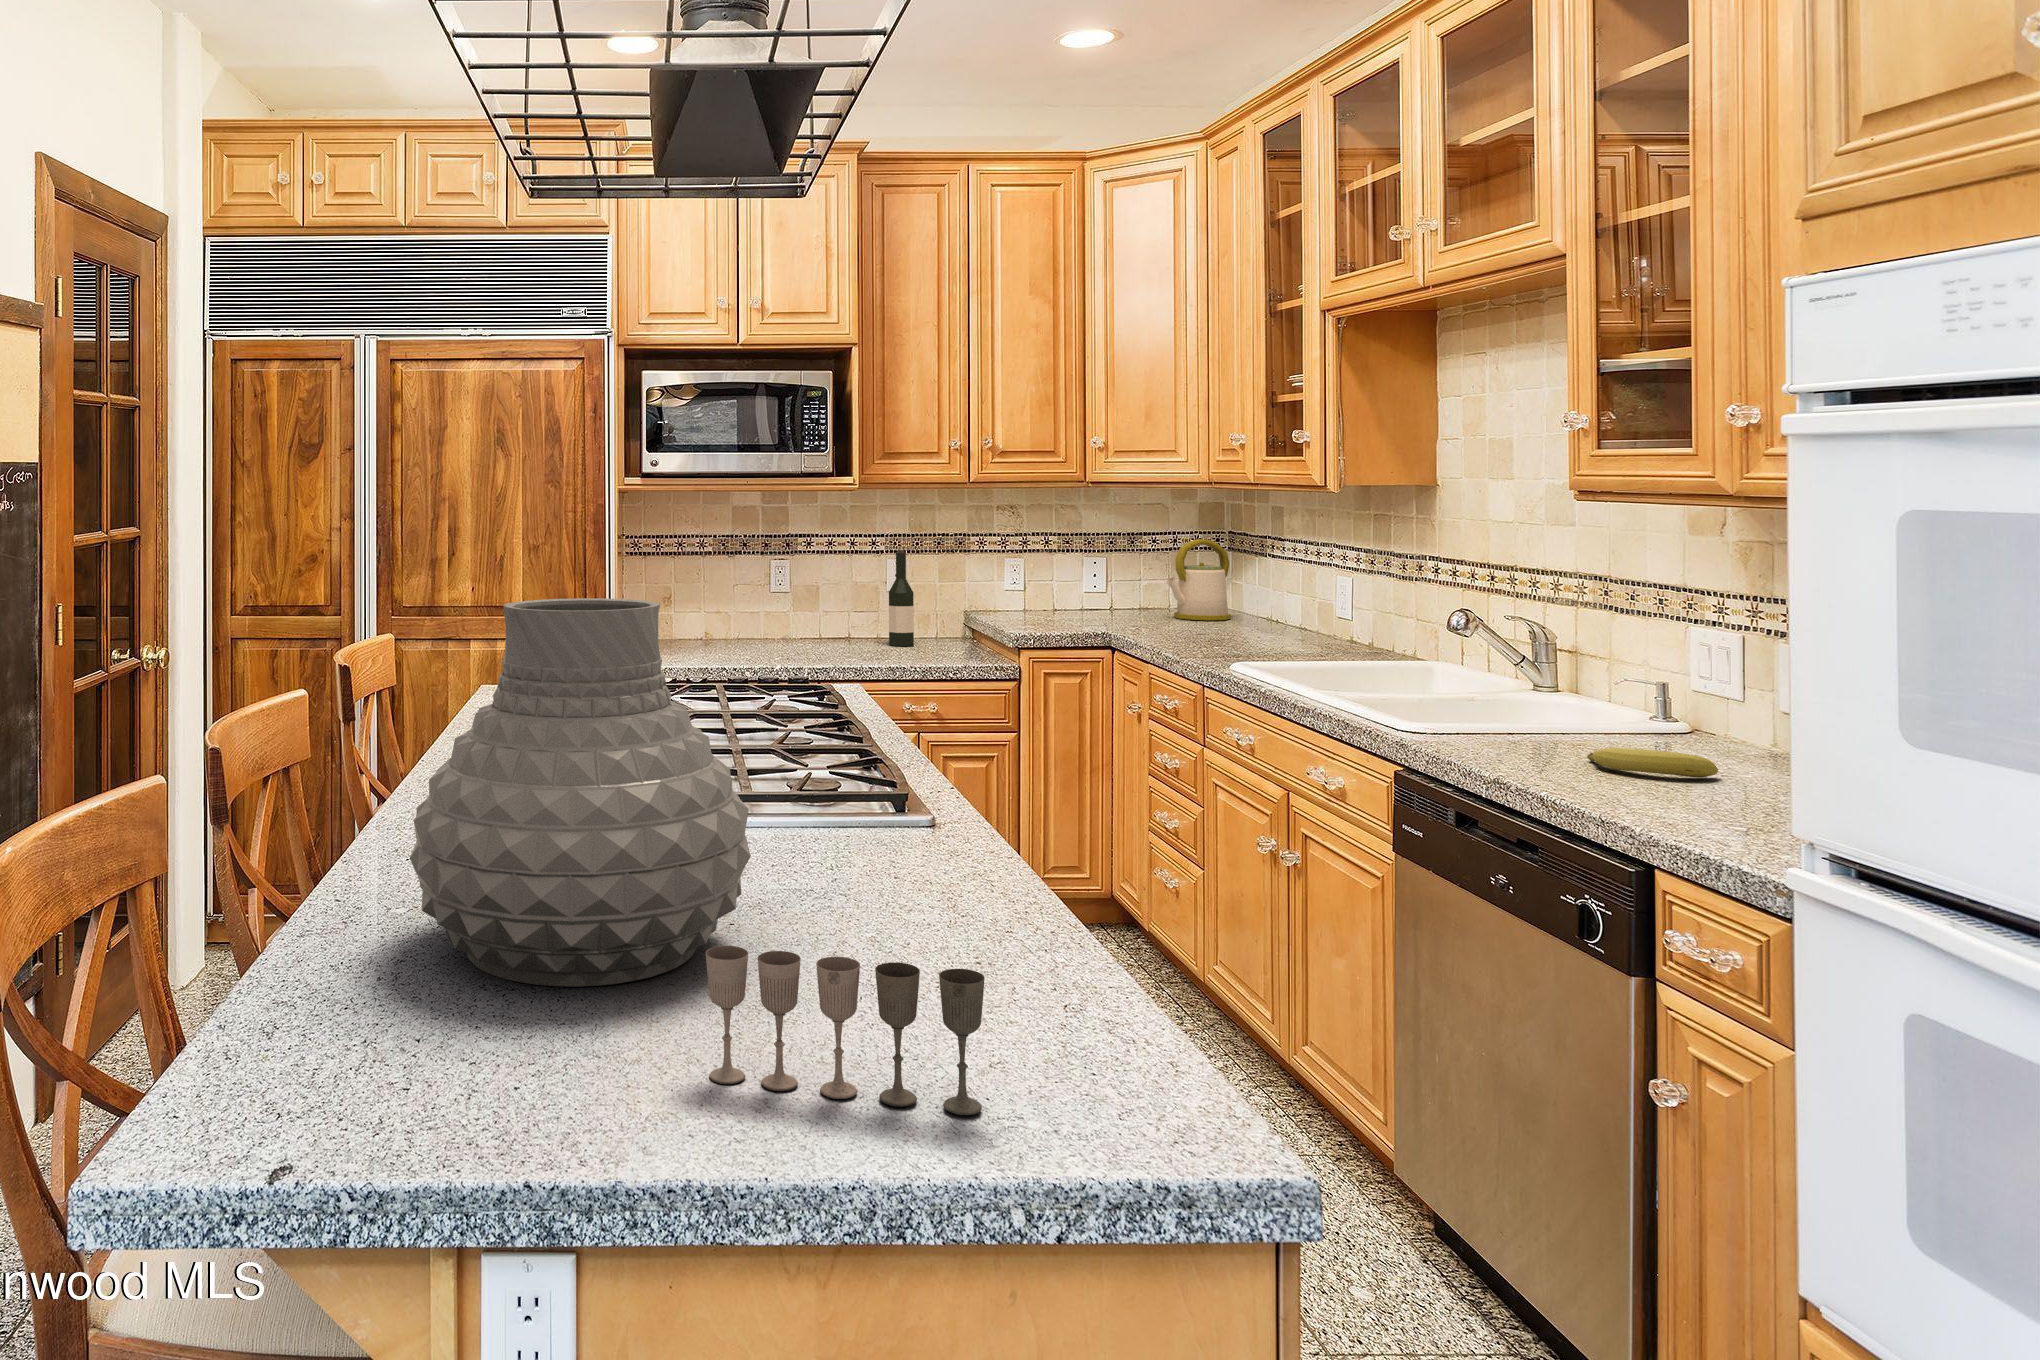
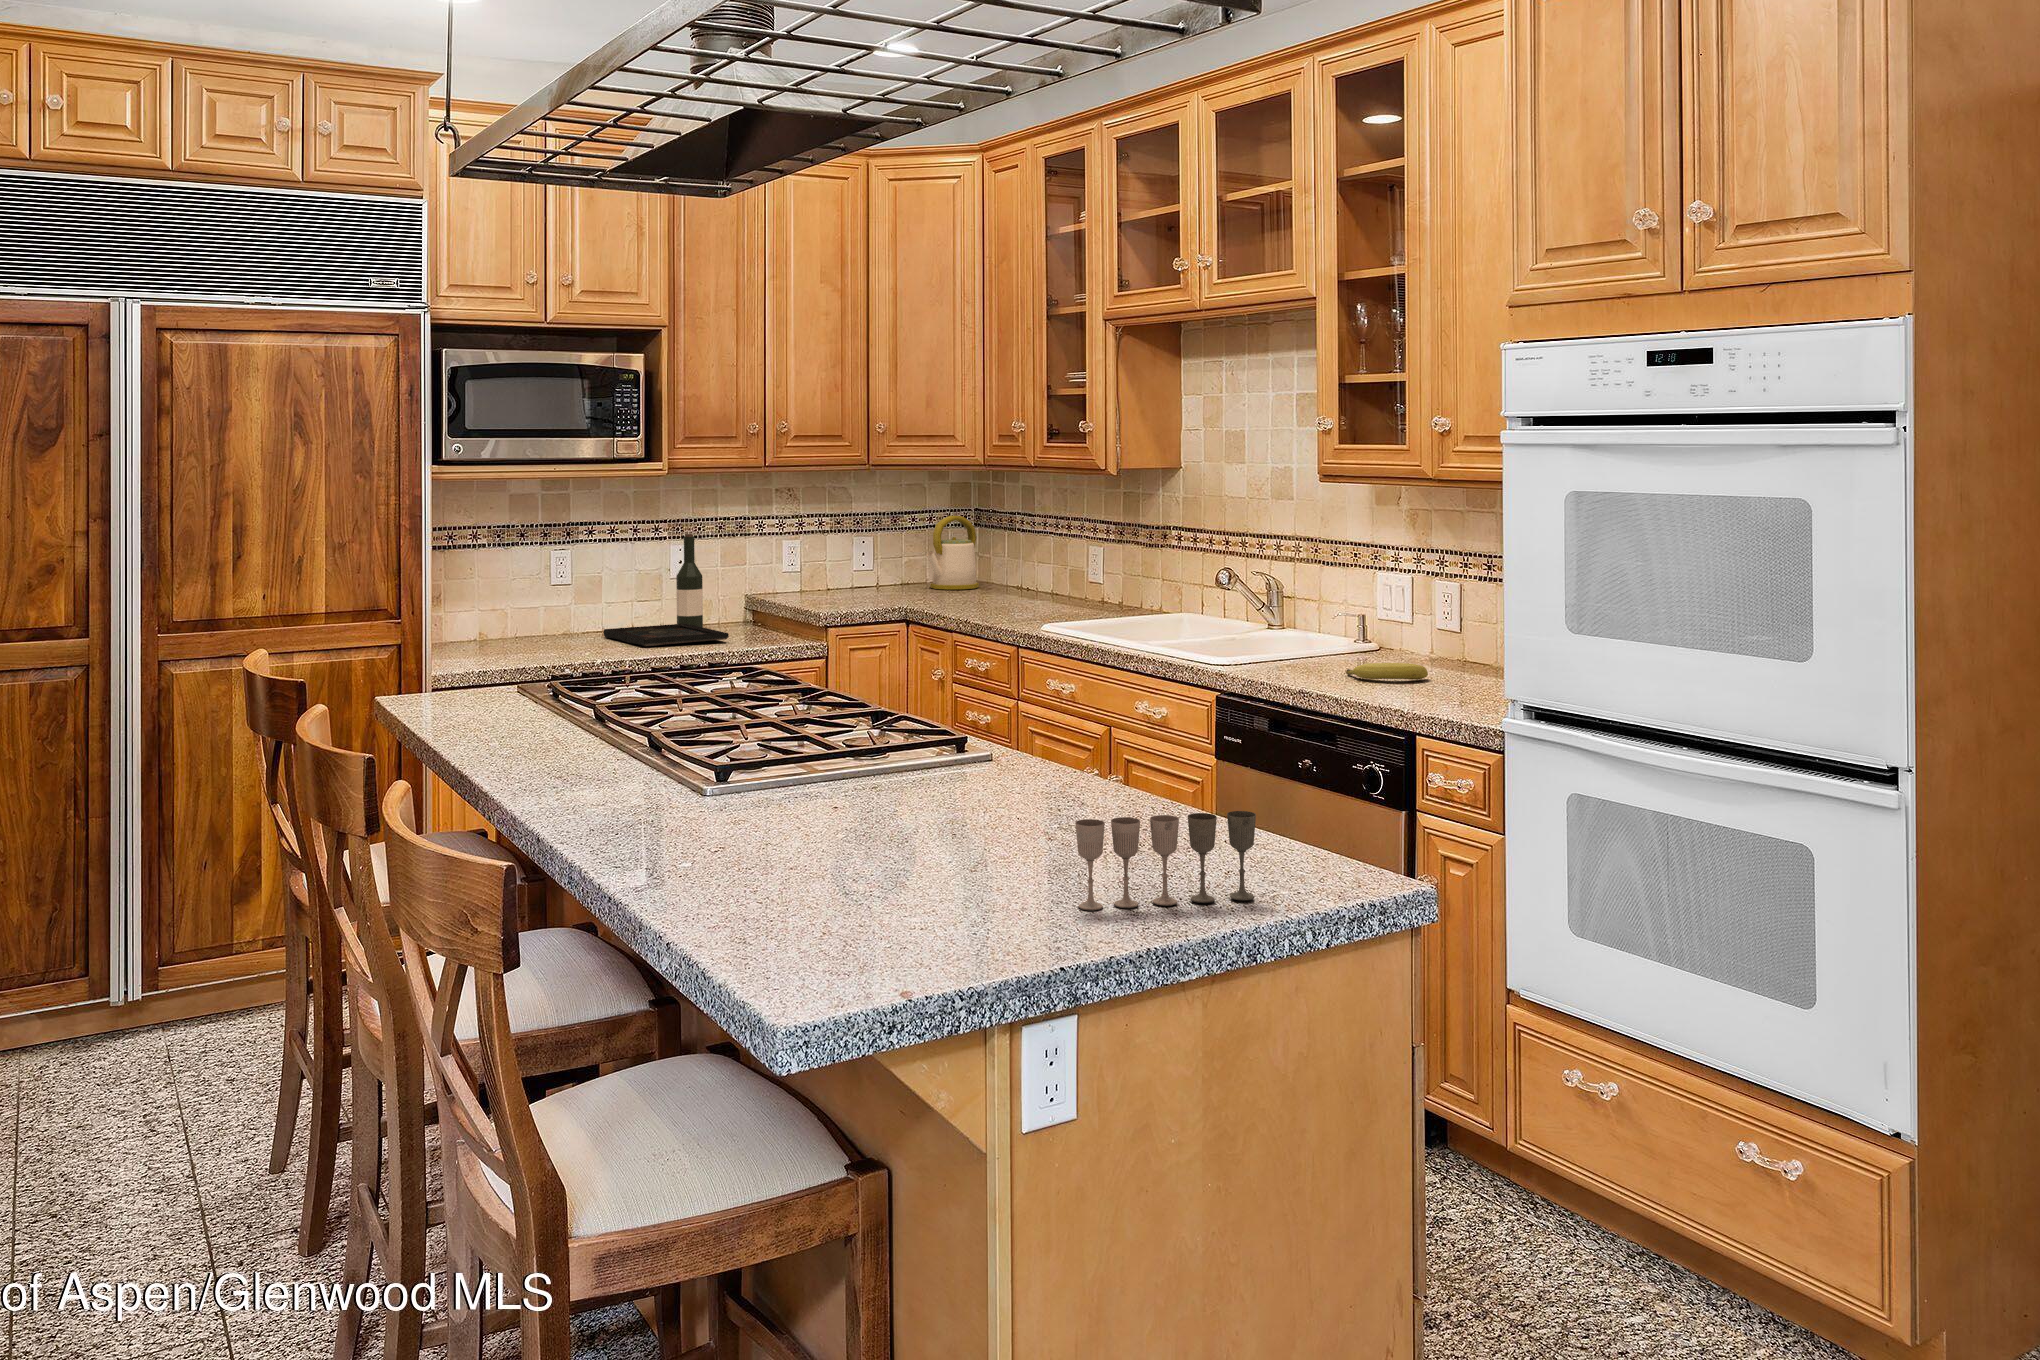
vase: present [410,598,751,987] -> none [731,586,1000,886]
tray: none [805,640,912,660] -> present [604,623,729,646]

